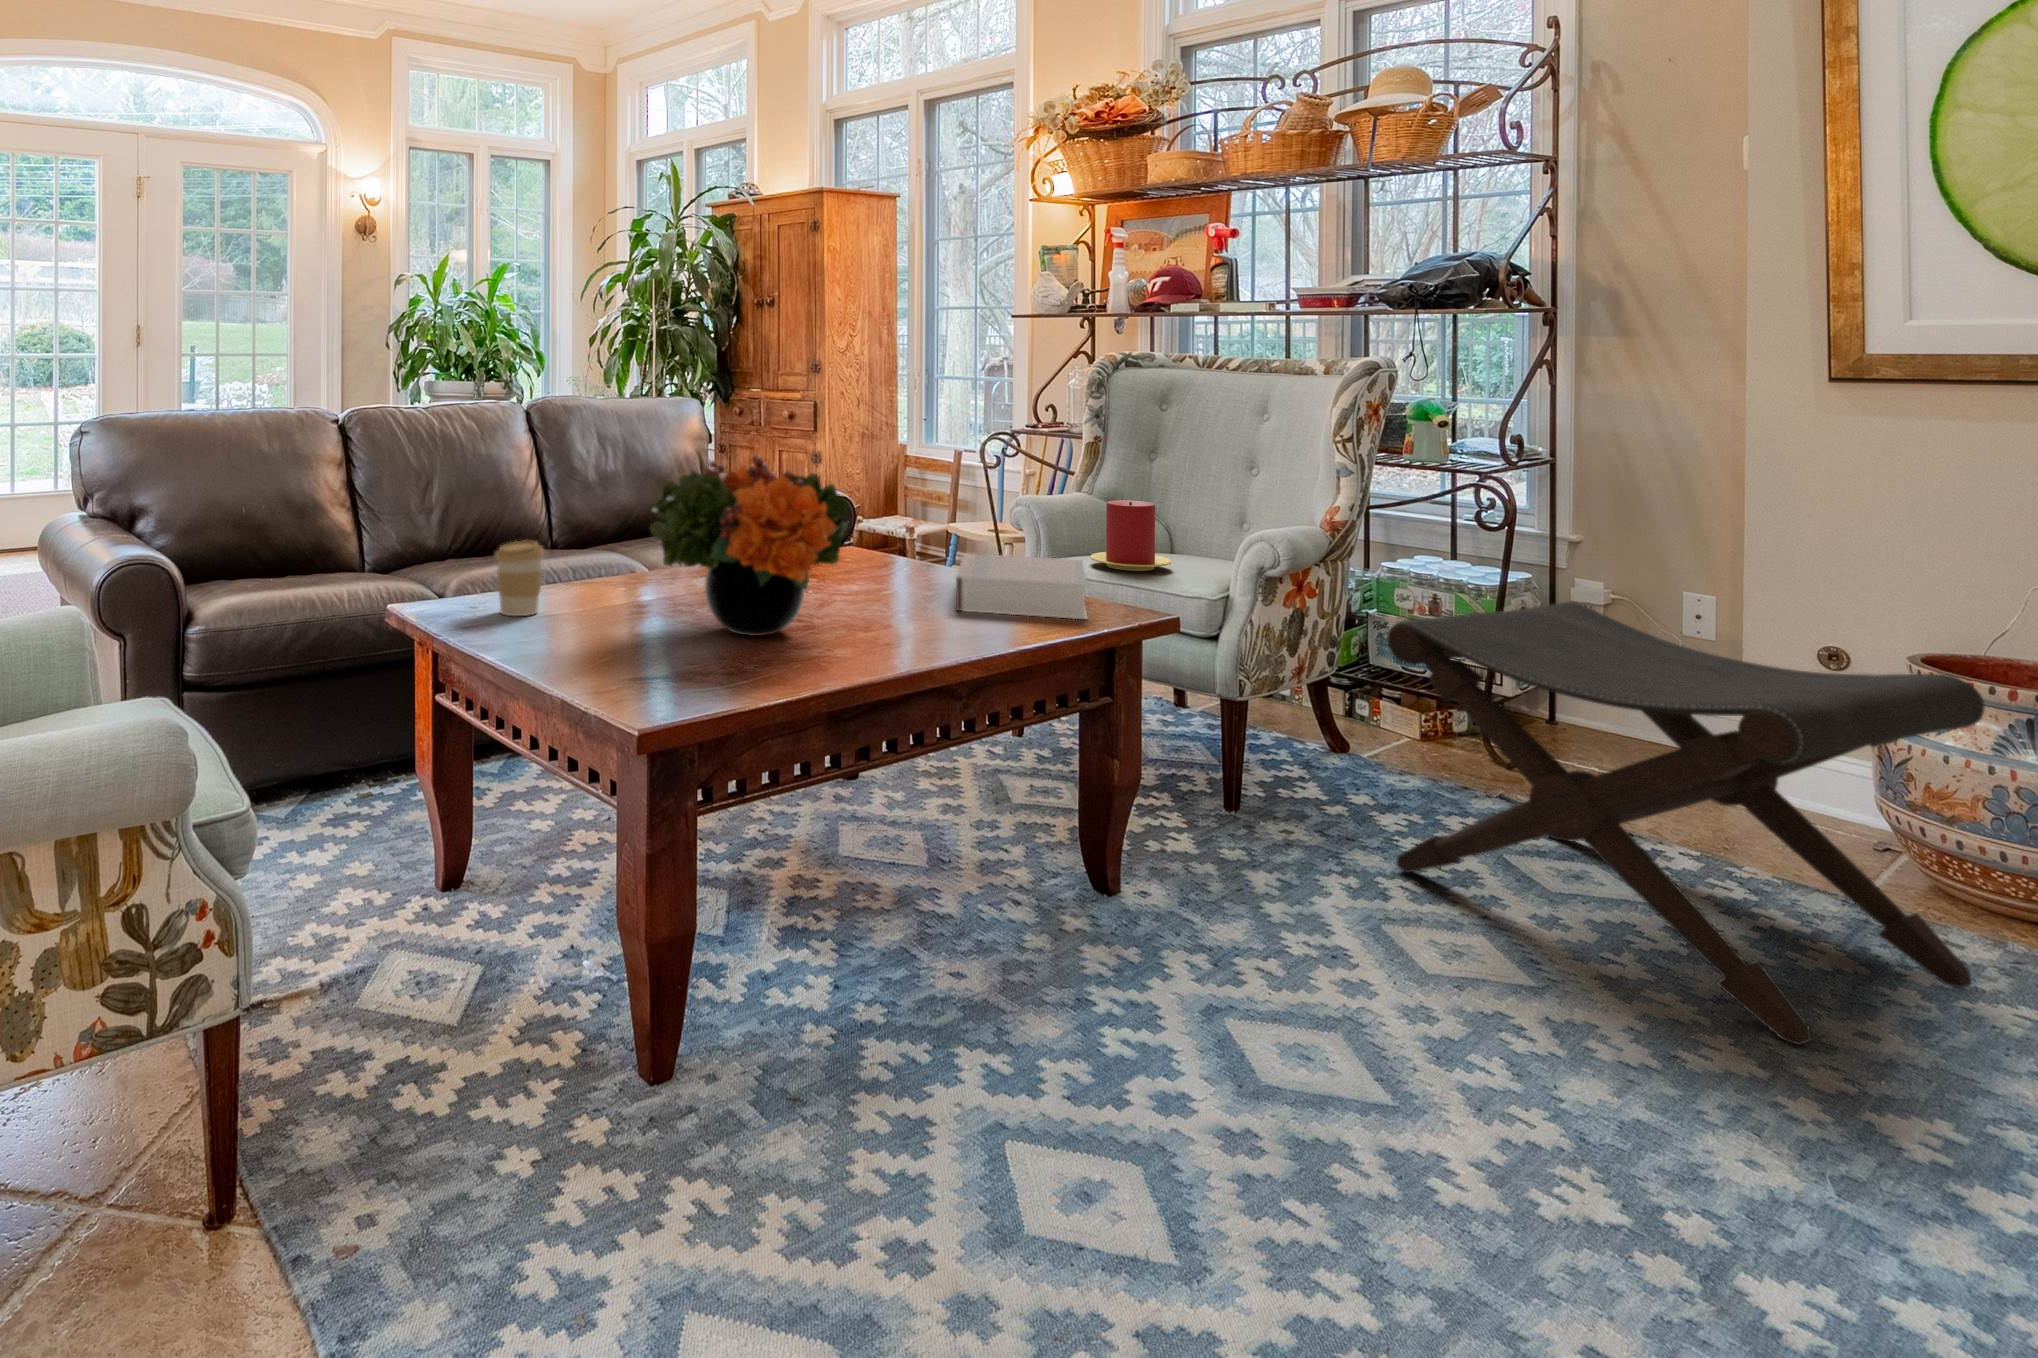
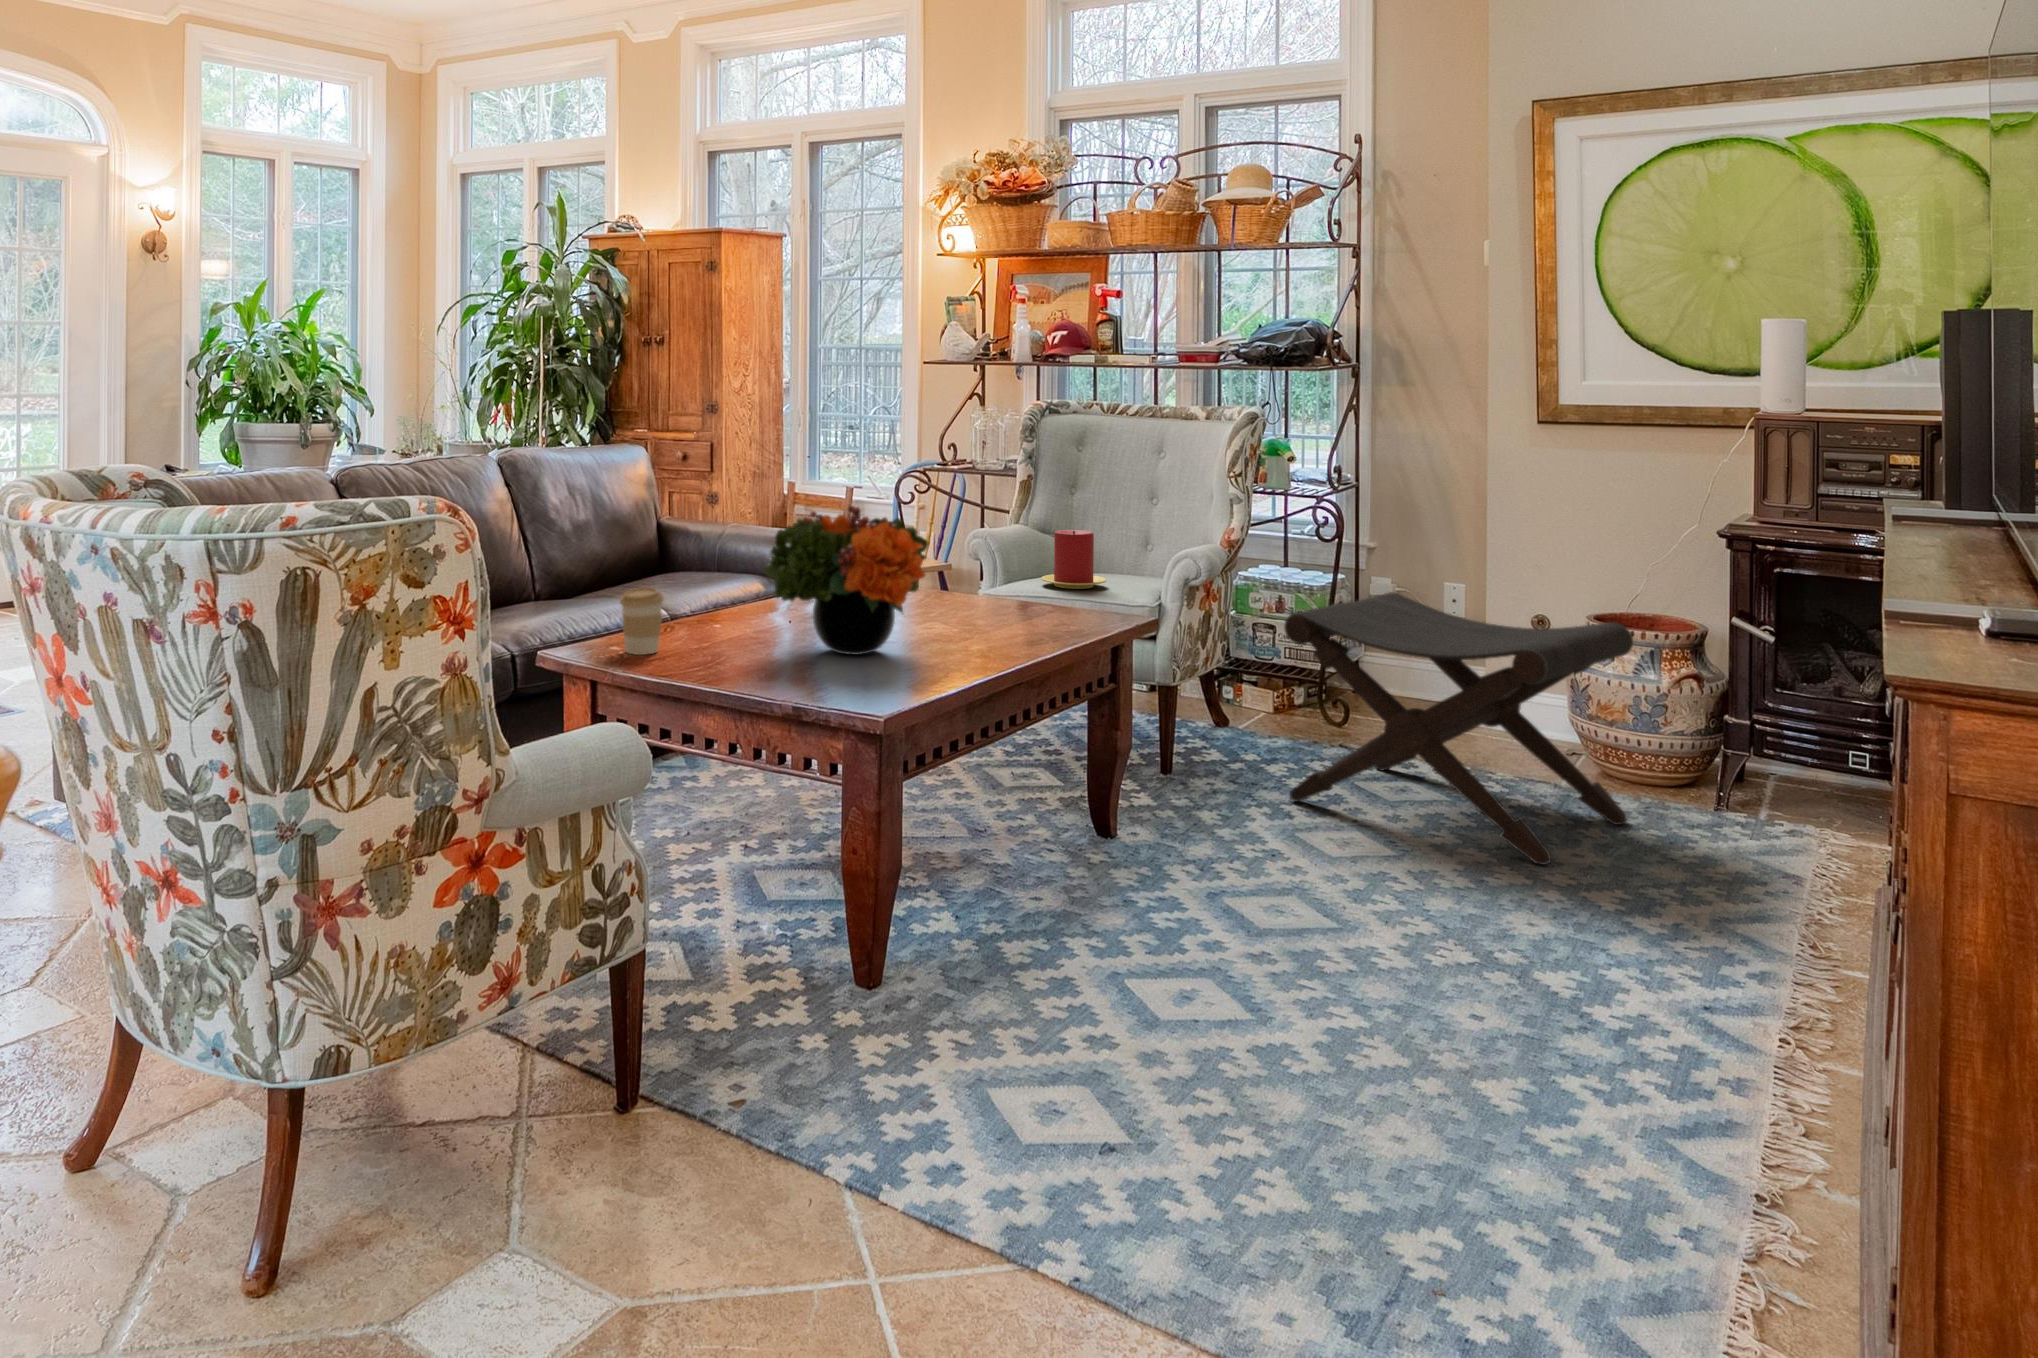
book: present [956,553,1088,619] -> none [964,580,1085,627]

